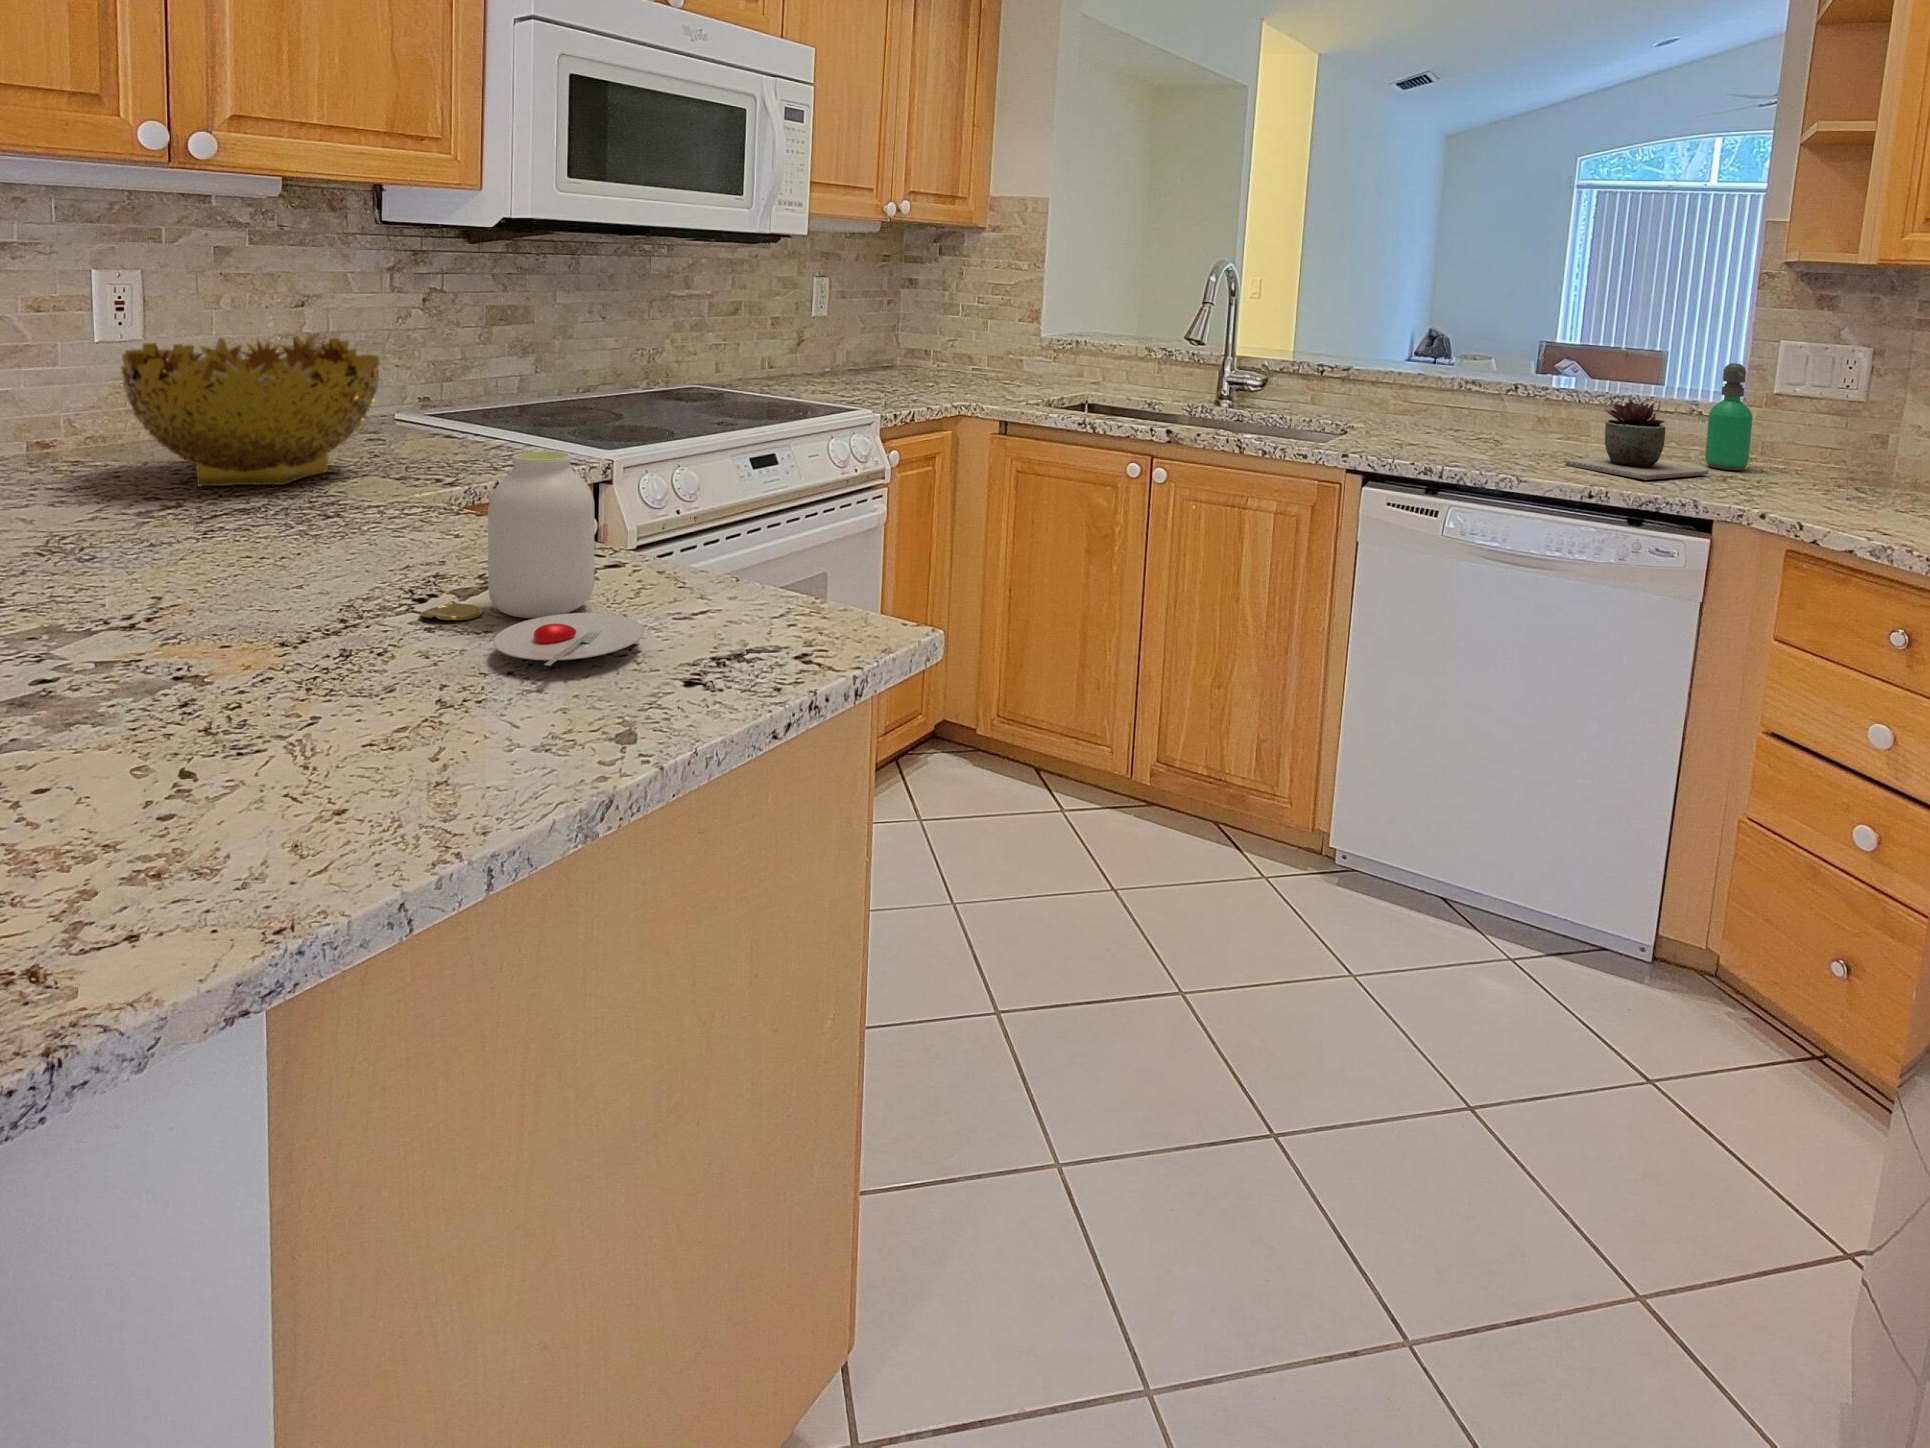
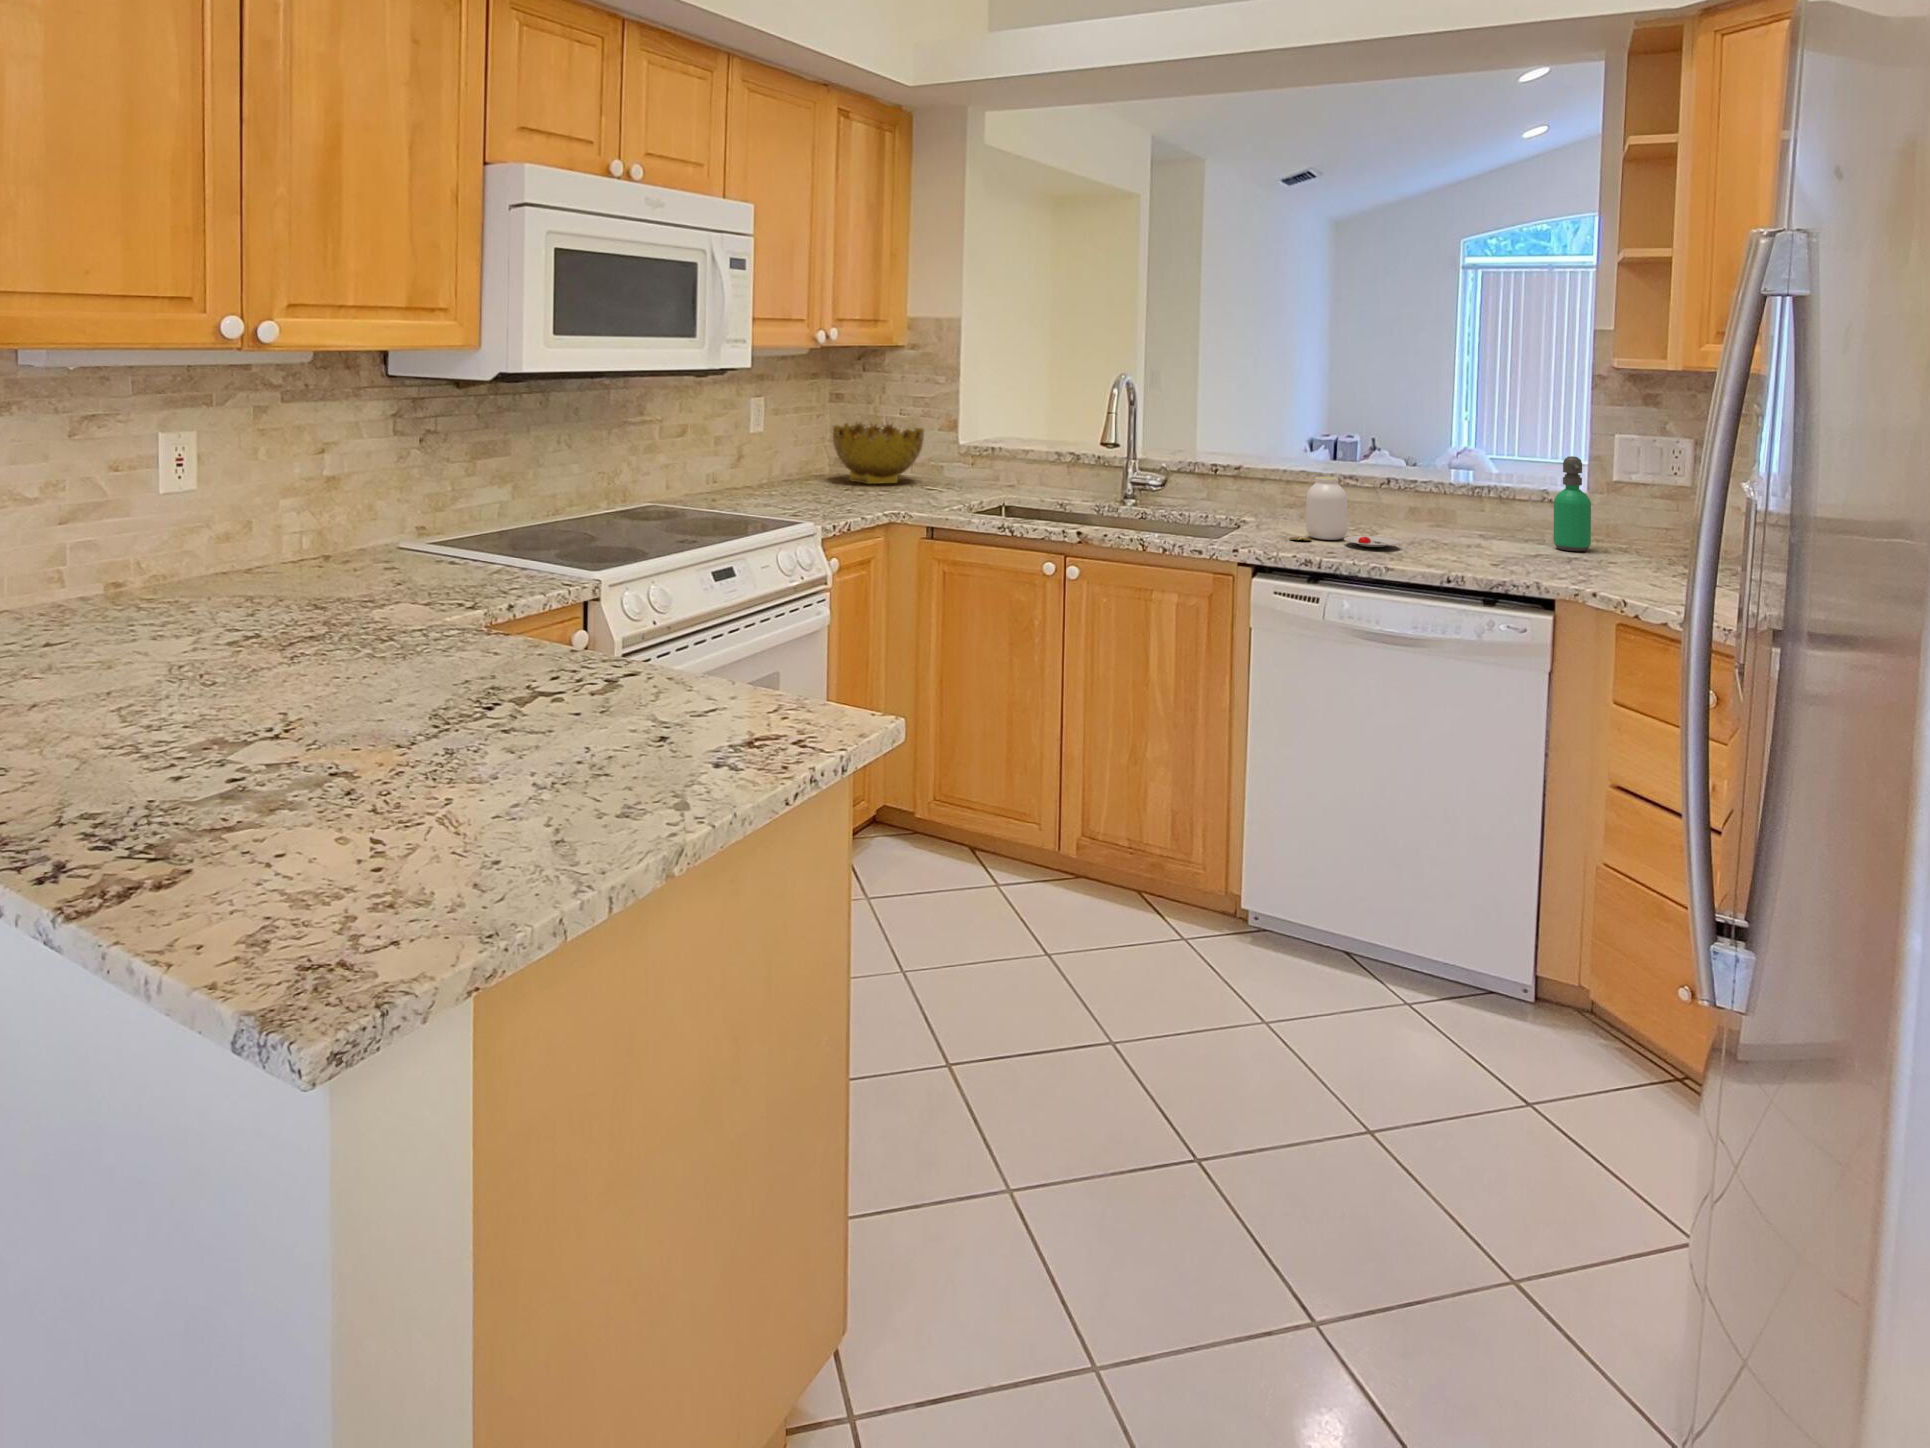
decorative bowl: present [121,336,379,487] -> present [833,423,924,484]
succulent plant: present [1565,401,1708,480] -> none [1429,493,1555,564]
jar: present [420,451,644,666] -> present [1289,477,1400,547]

